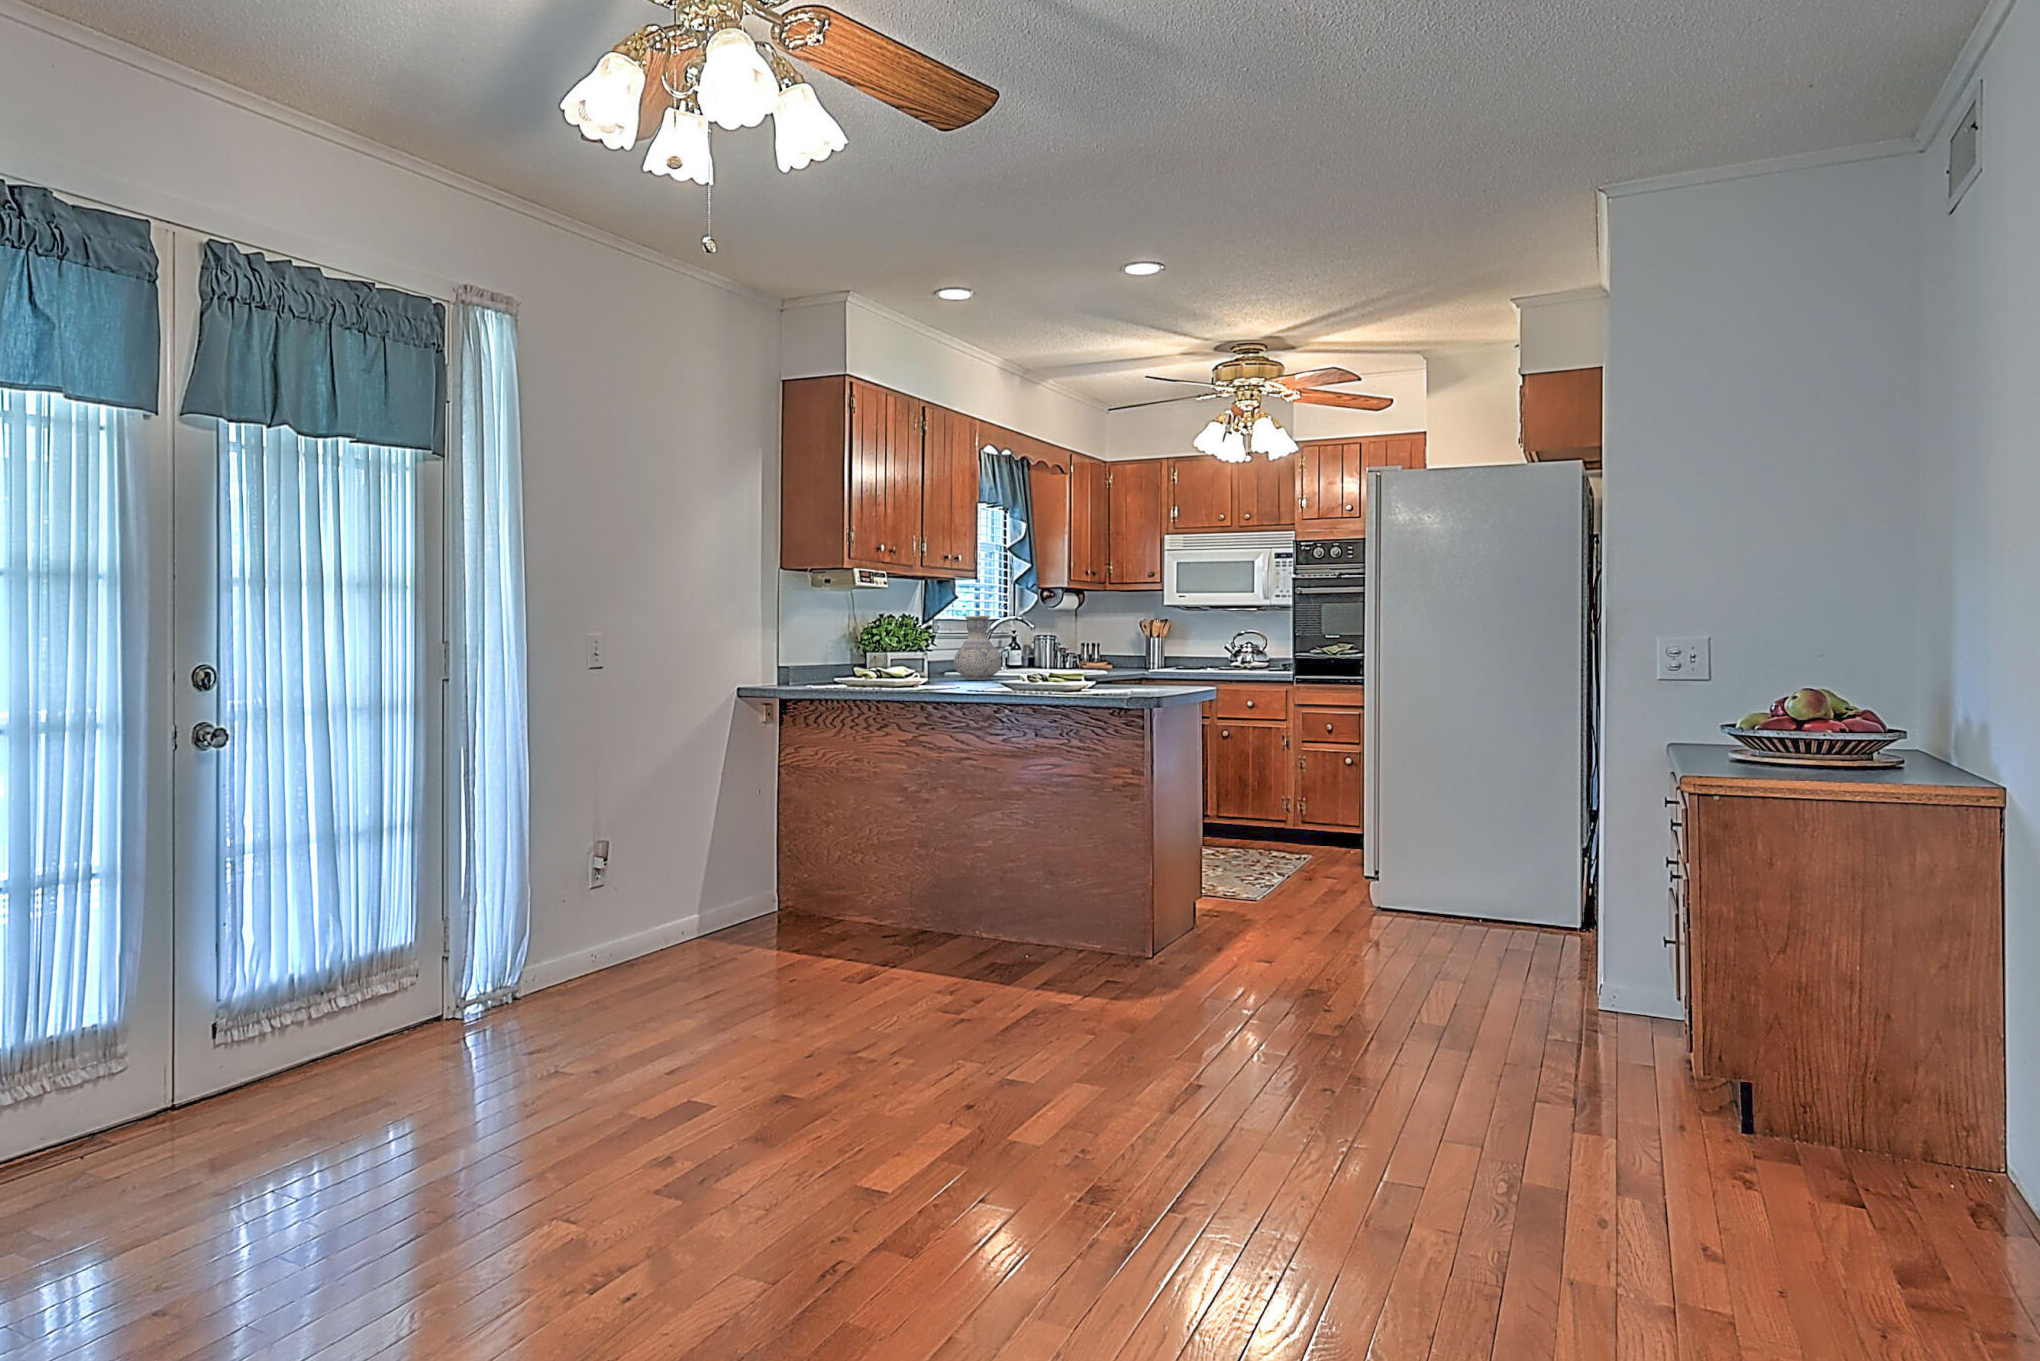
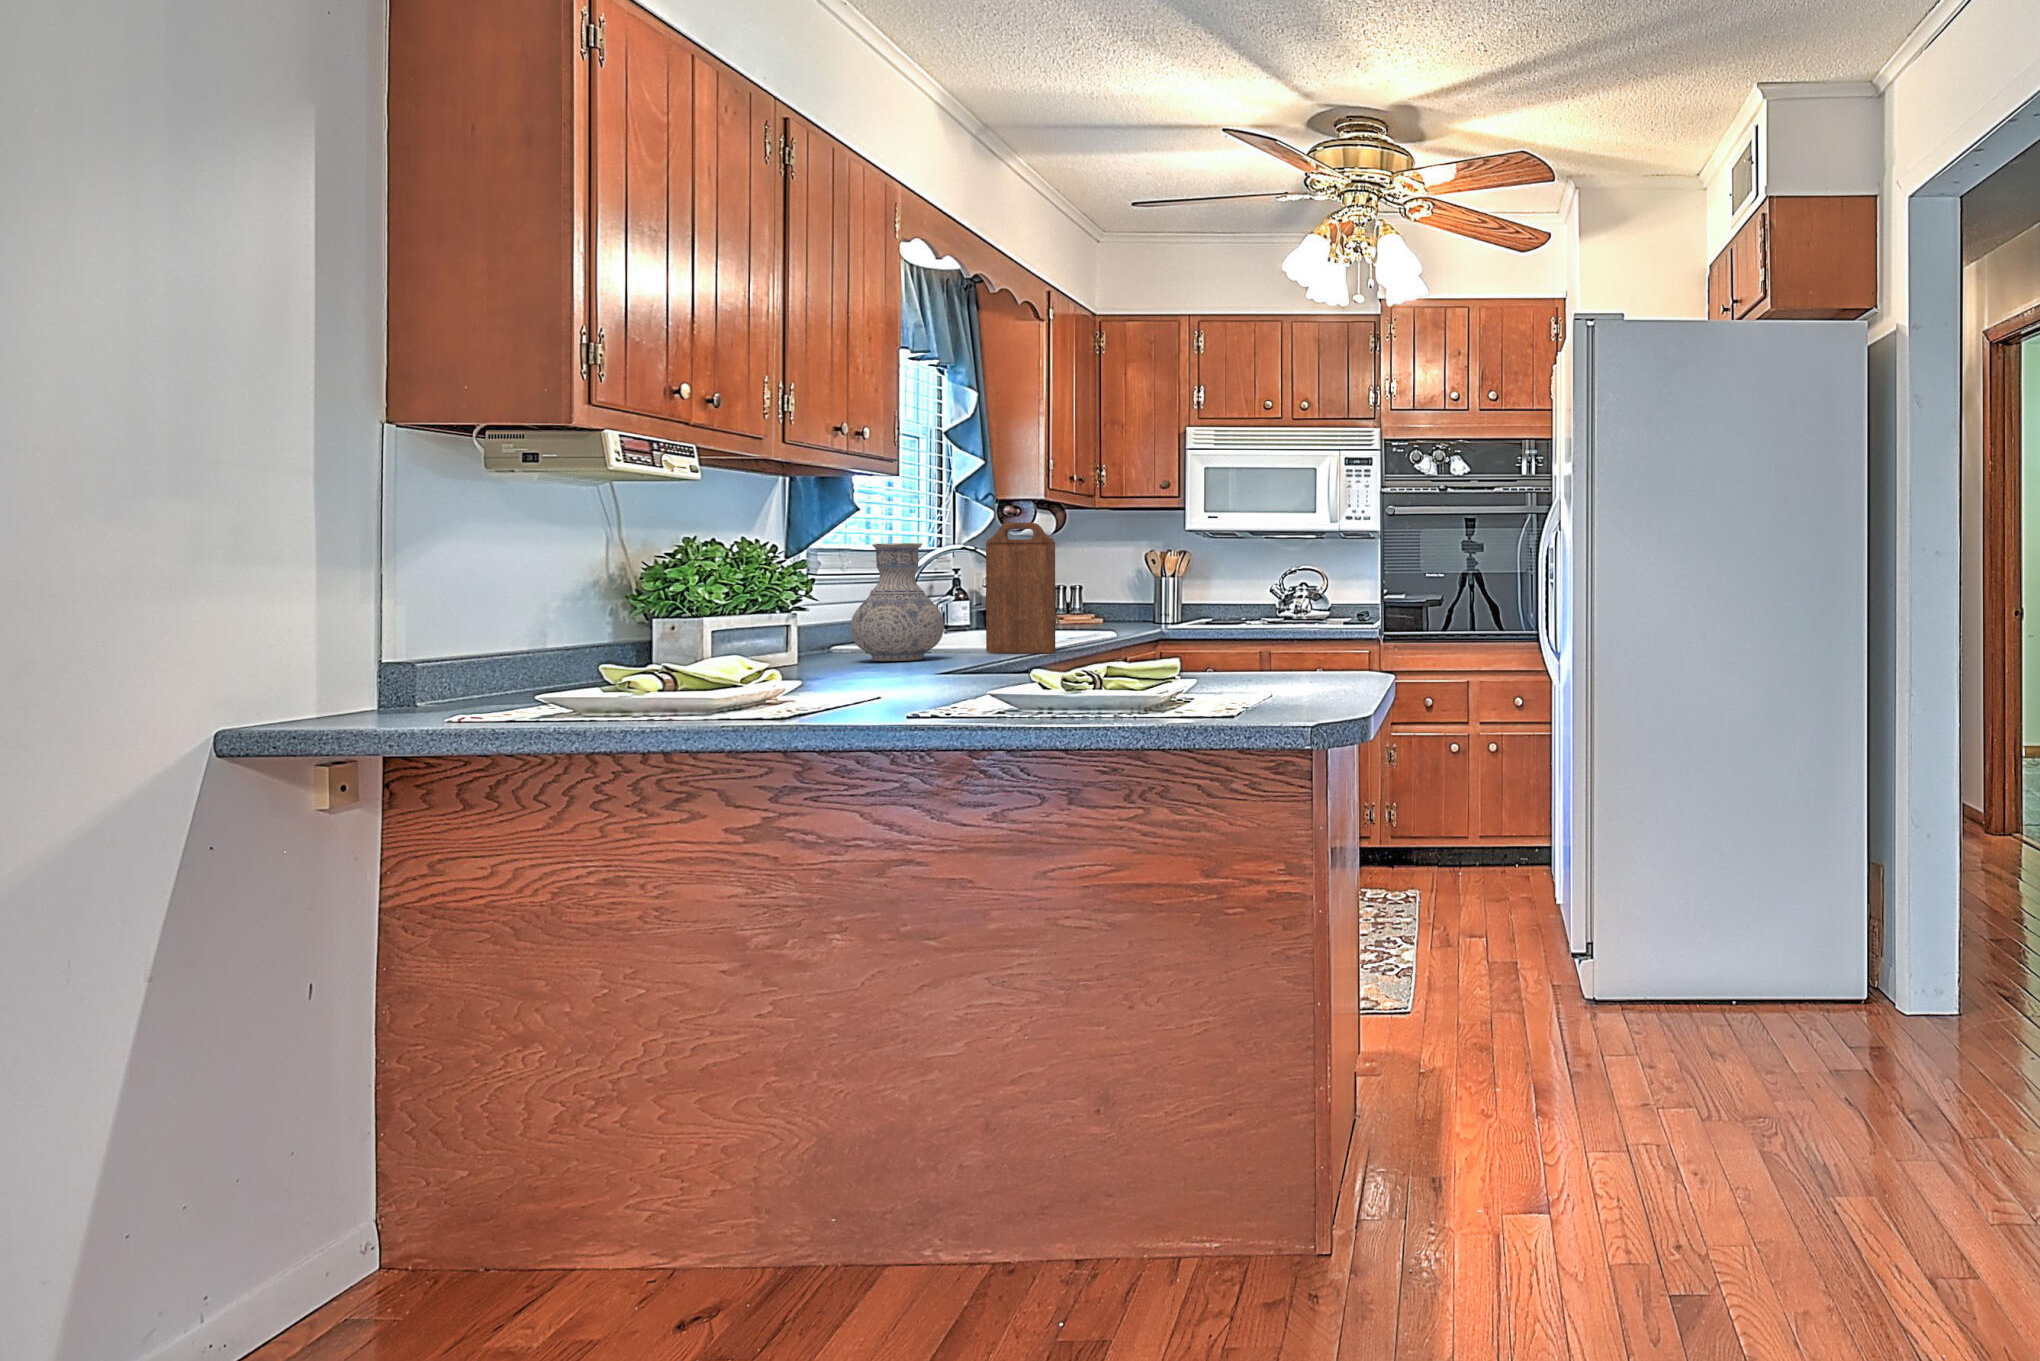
cutting board: none [1025,604,1061,679] -> present [986,522,1055,654]

